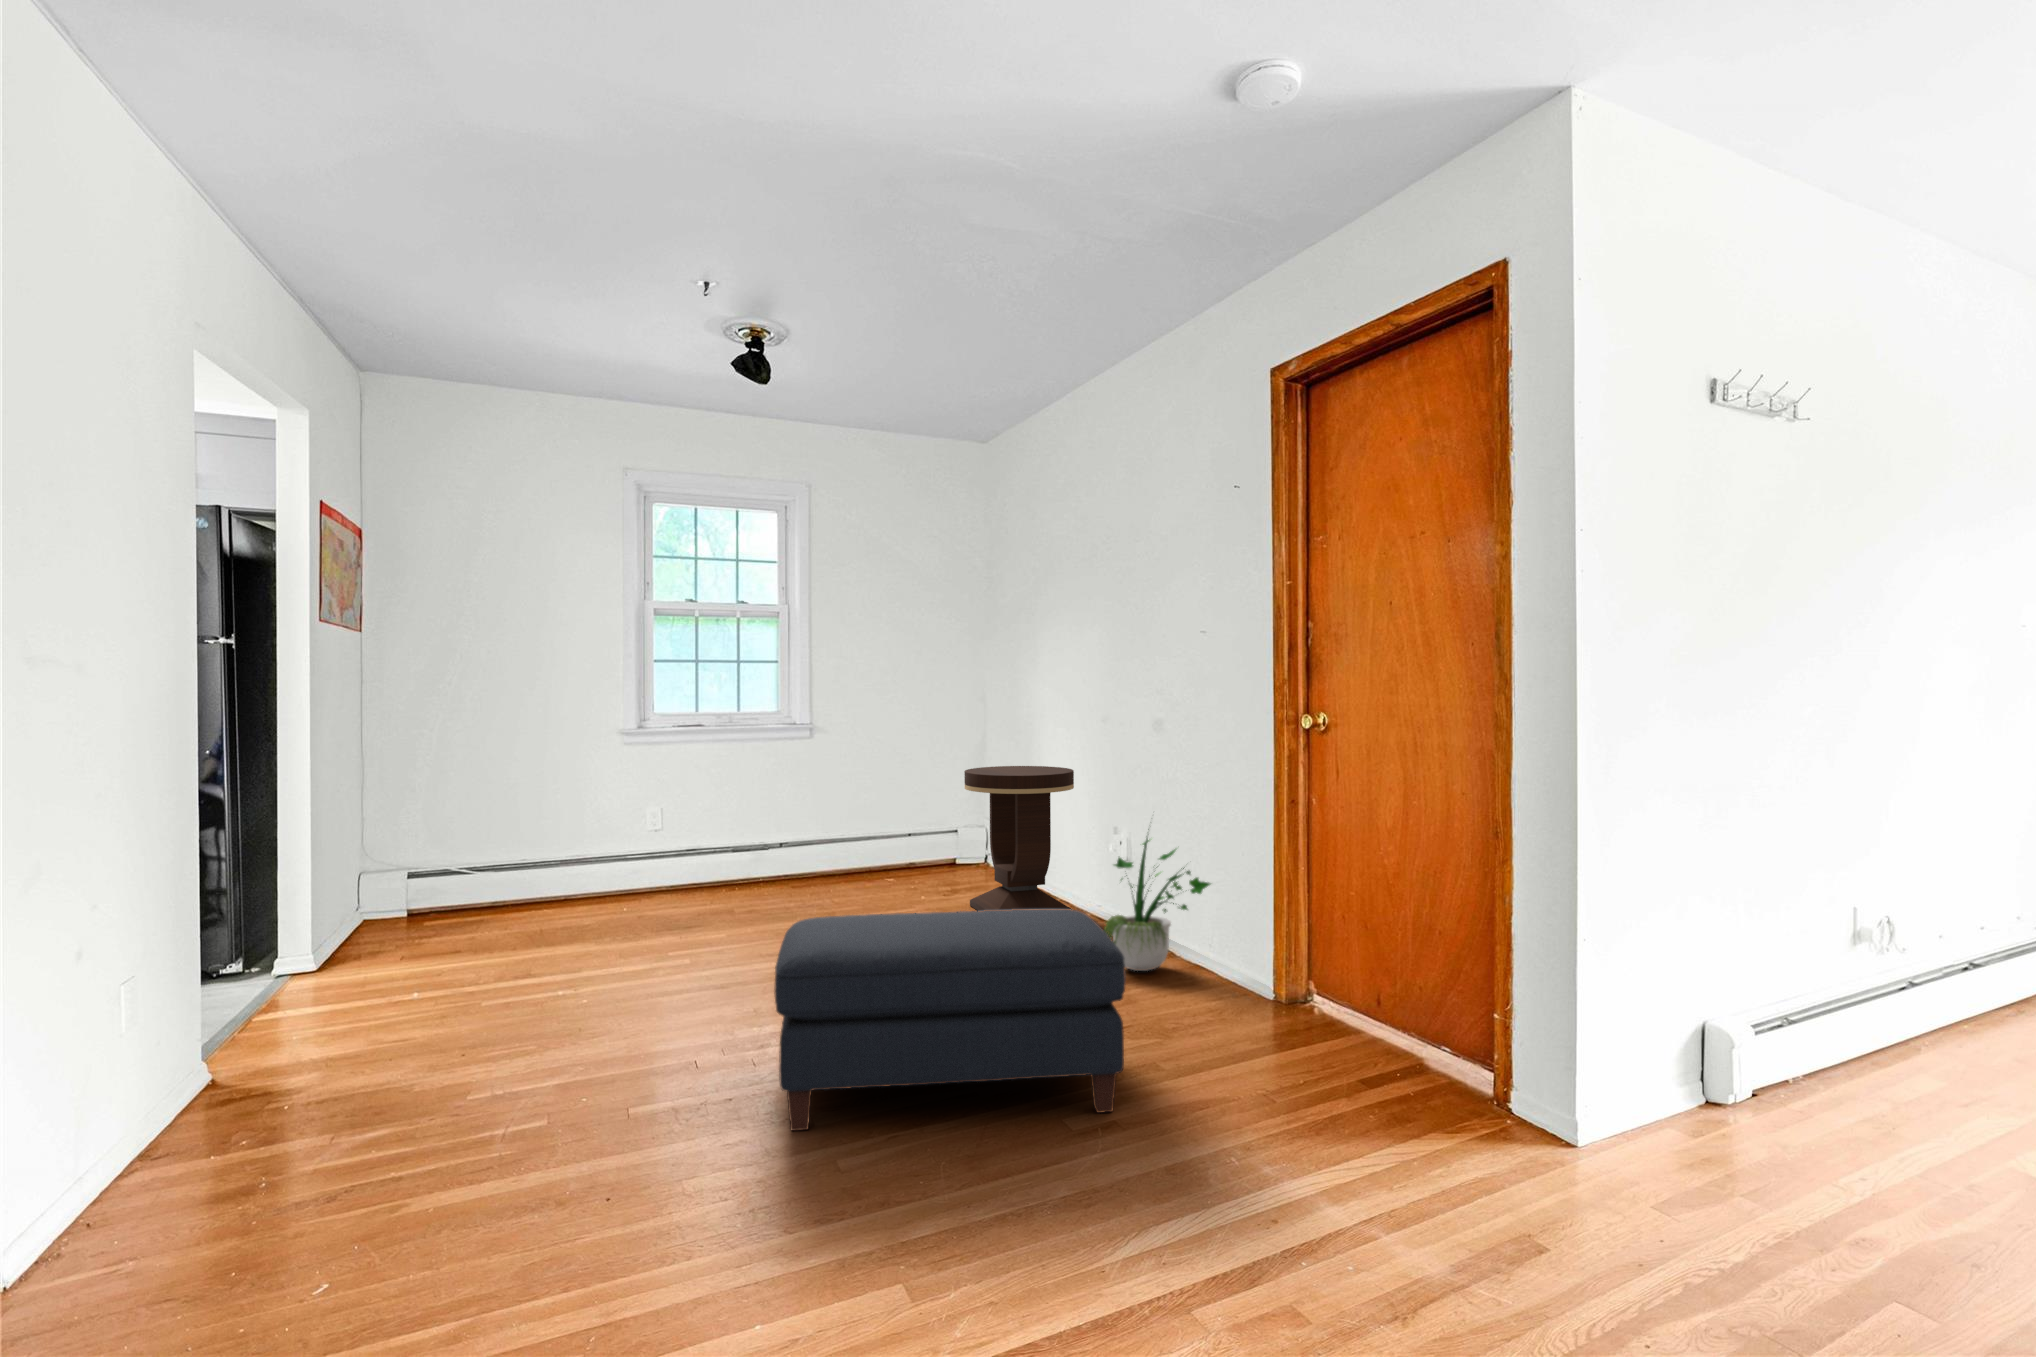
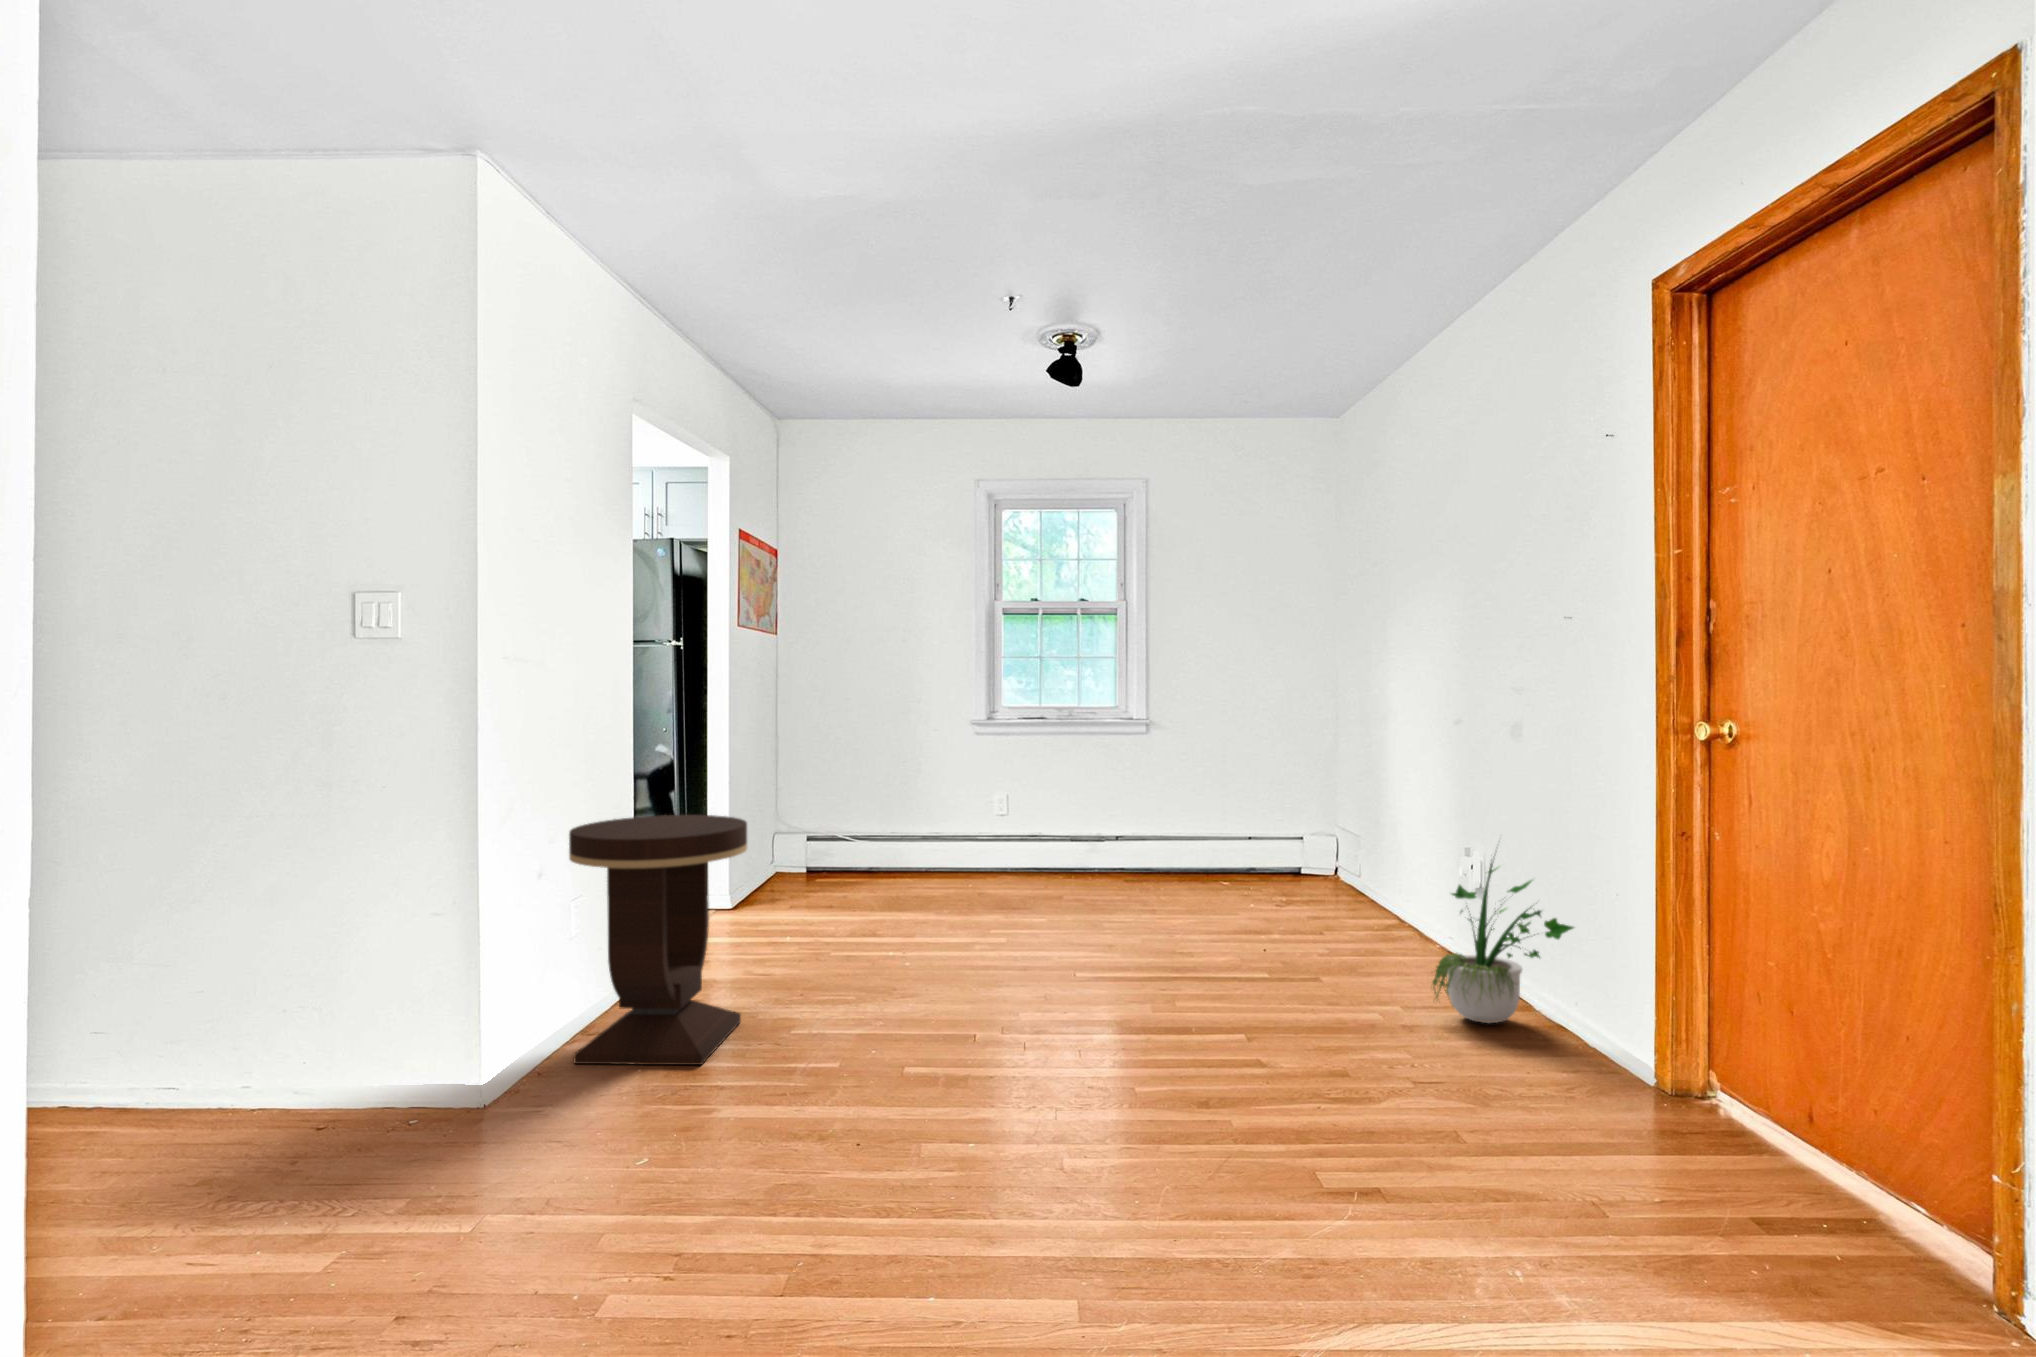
side table: present [964,766,1074,911] -> present [569,815,747,1065]
ottoman: present [774,909,1126,1131] -> none [998,934,1412,1214]

